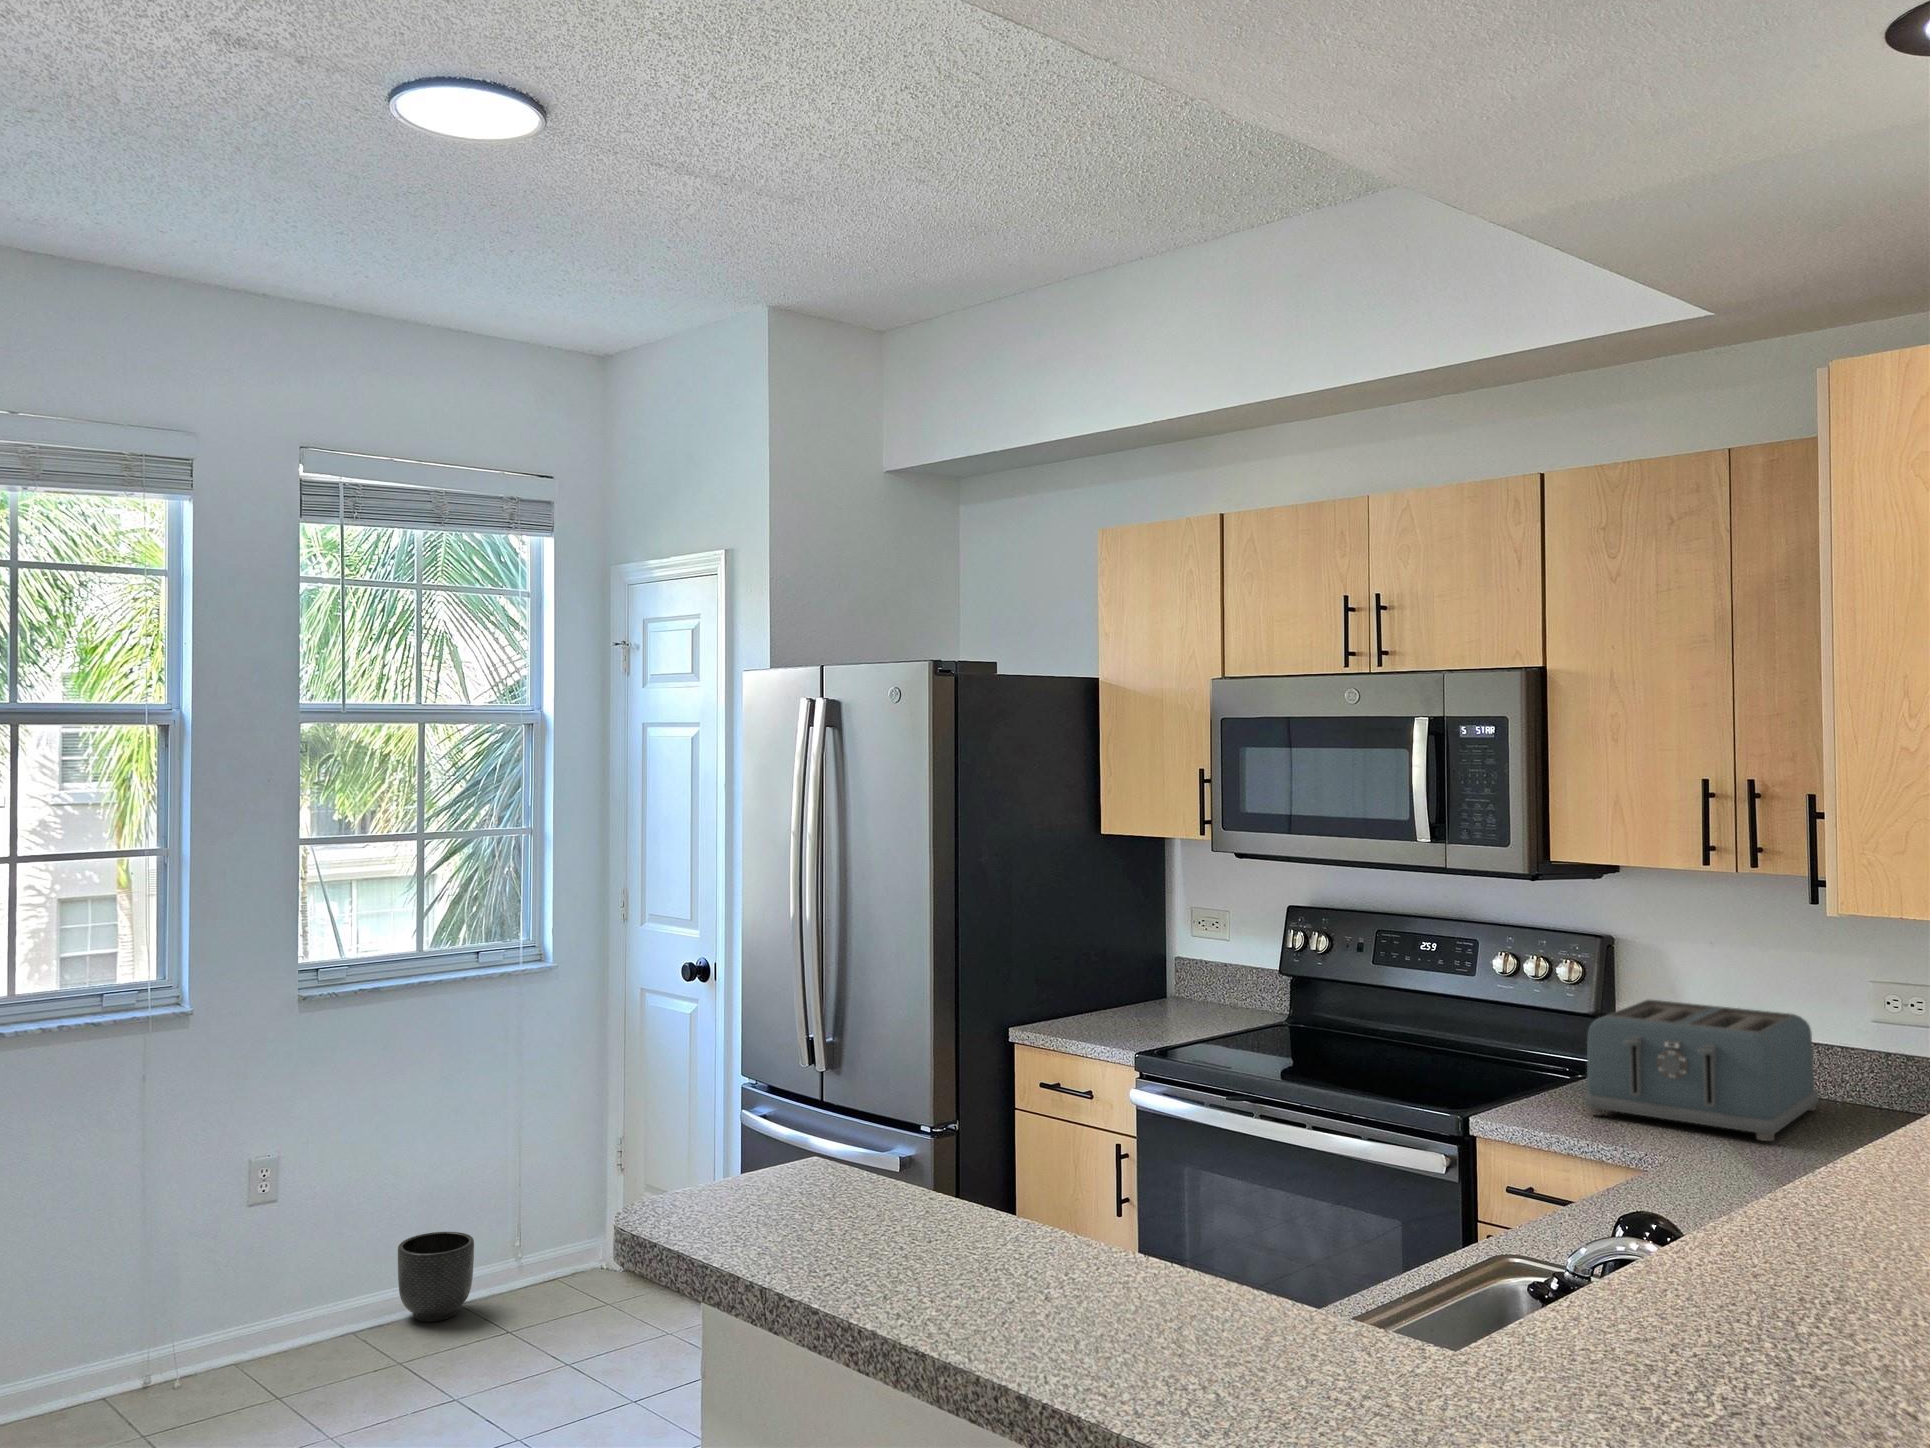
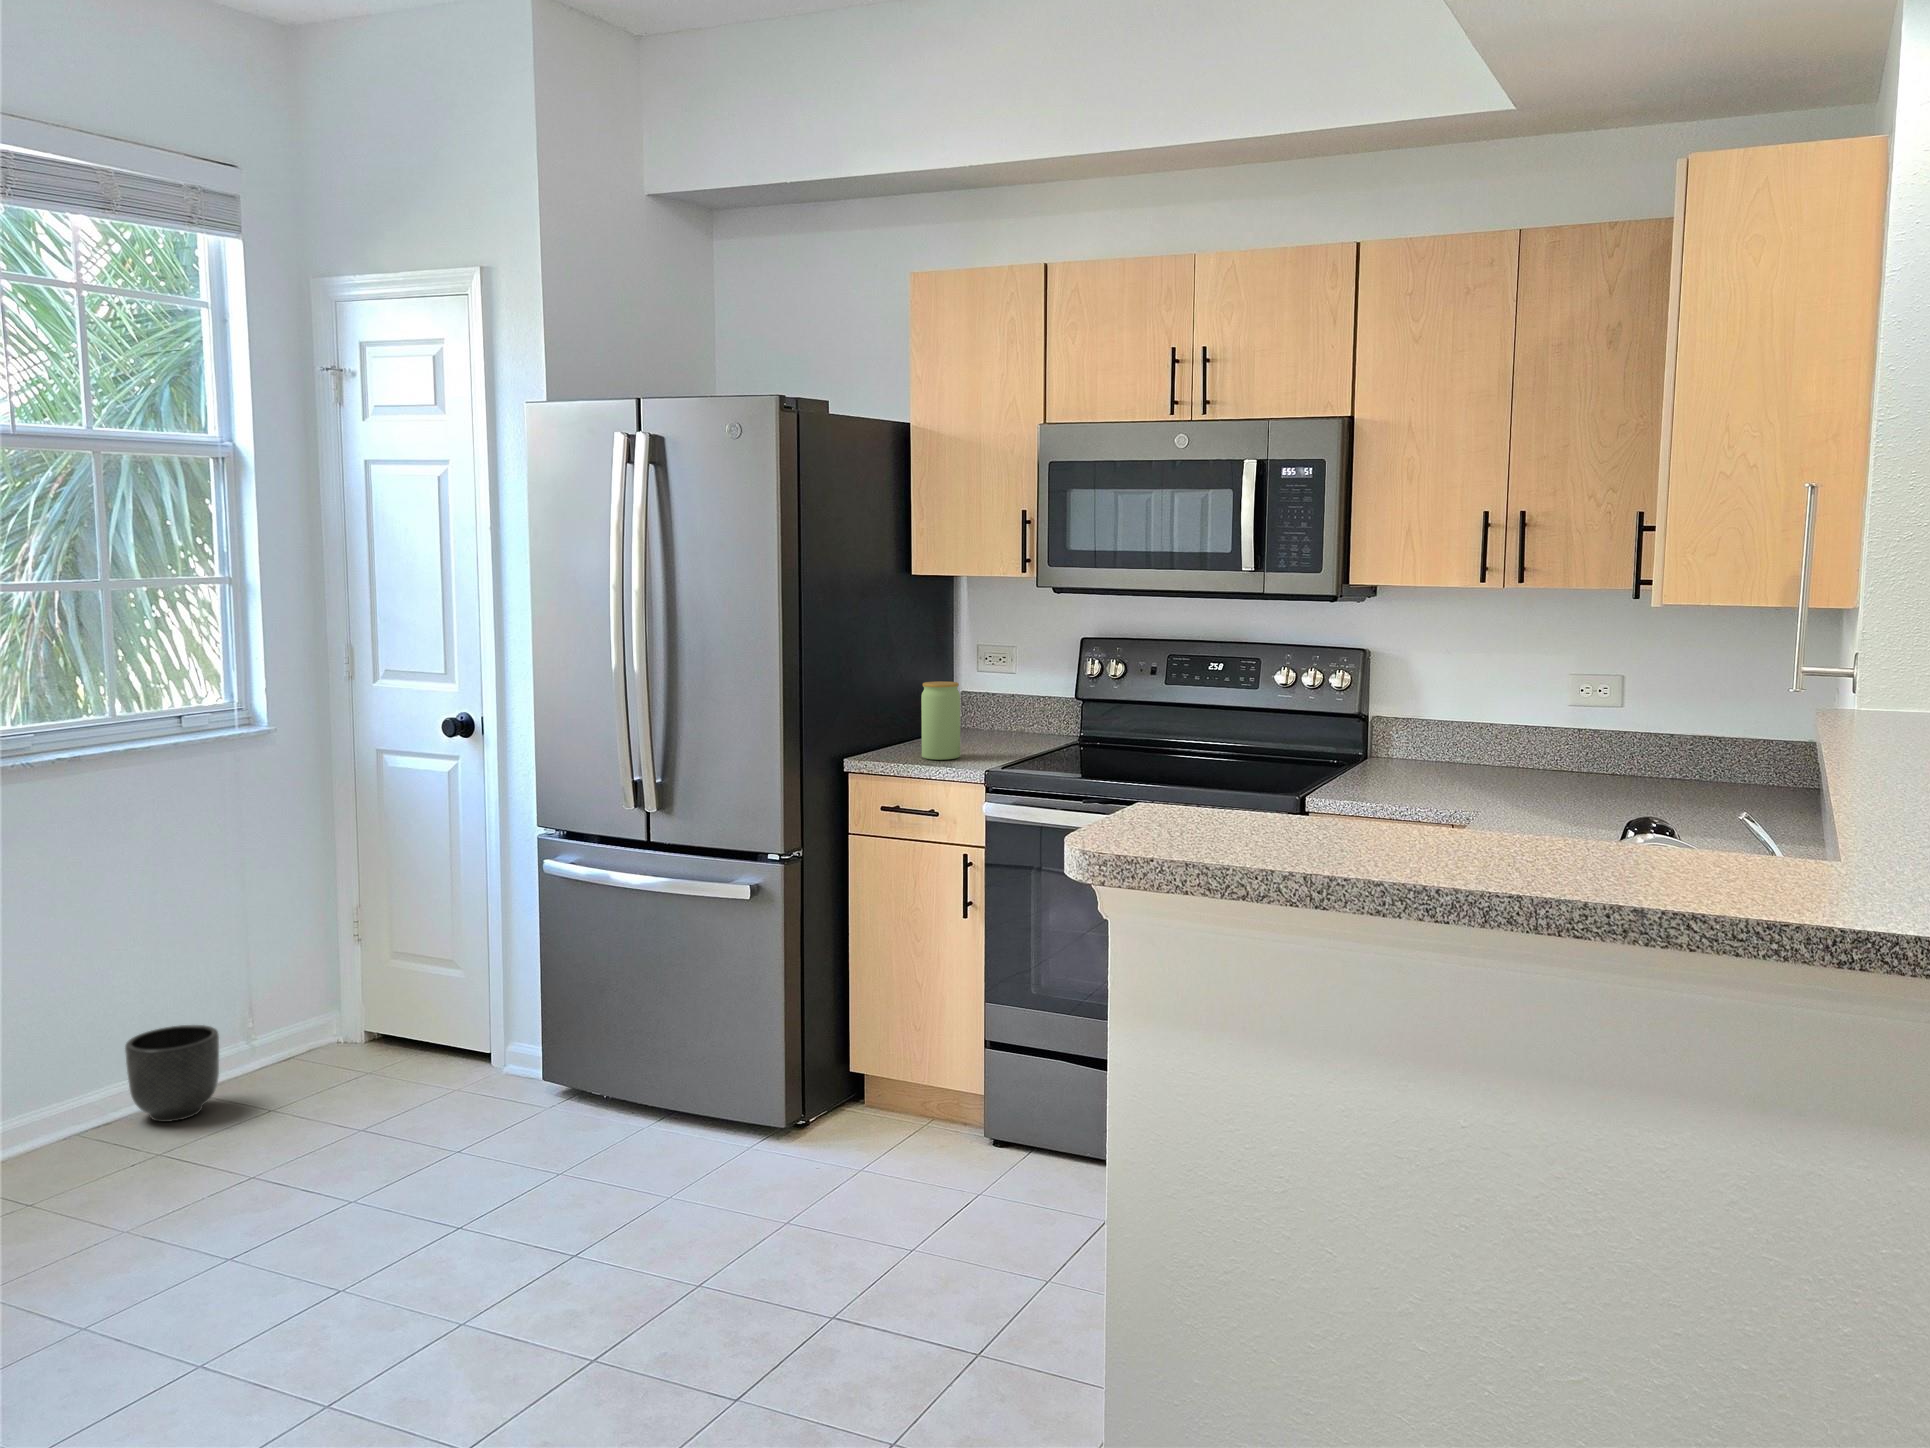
jar: none [1090,950,1132,1036] -> present [921,681,960,760]
toaster: present [1584,1000,1819,1141] -> none [1384,698,1536,797]

